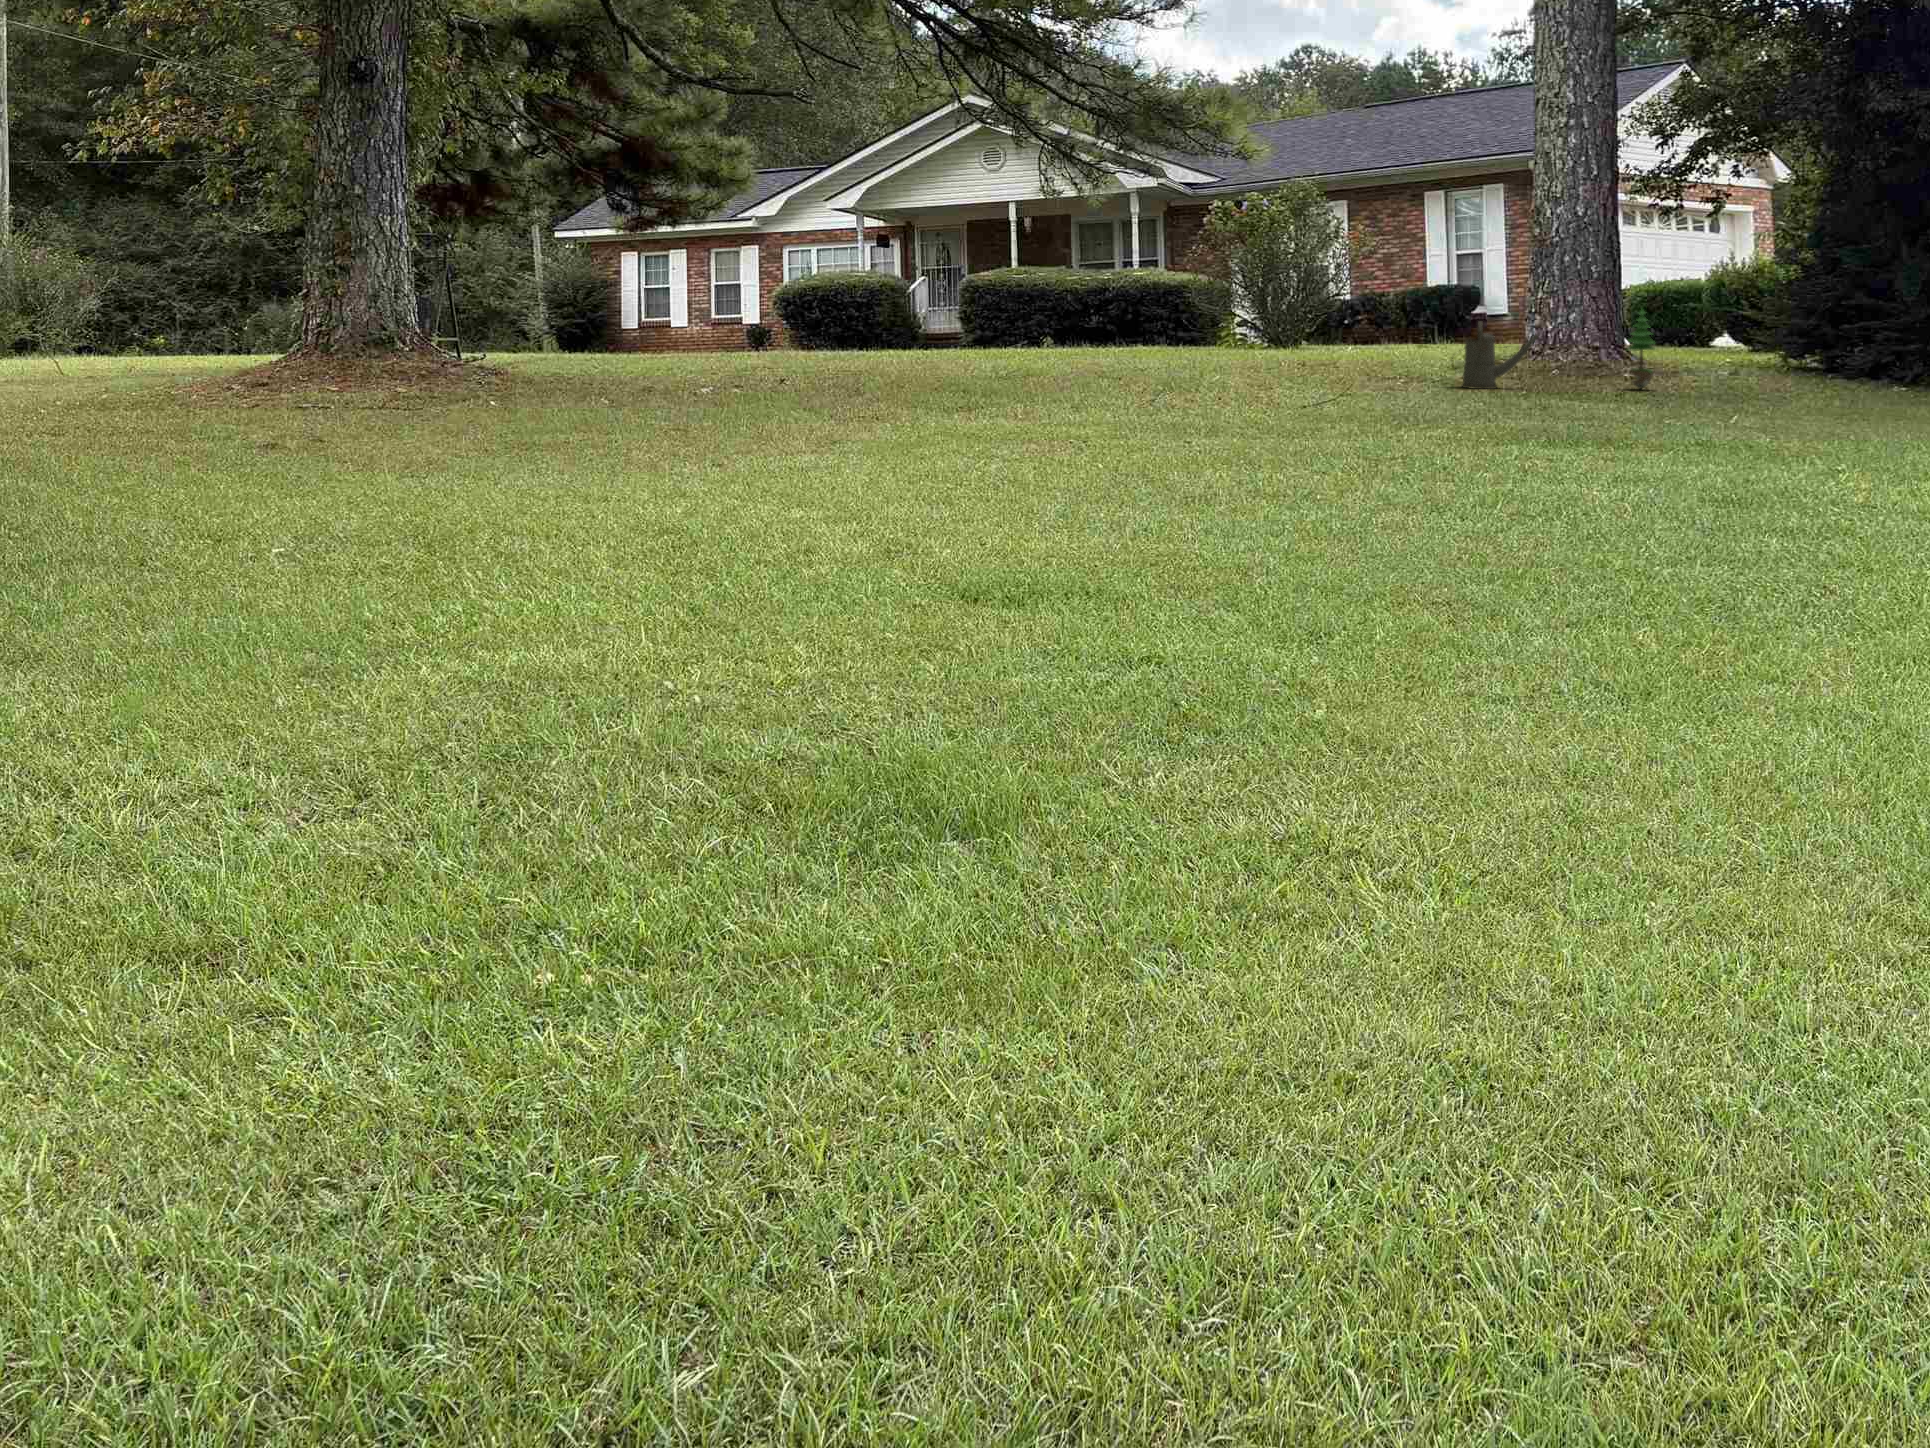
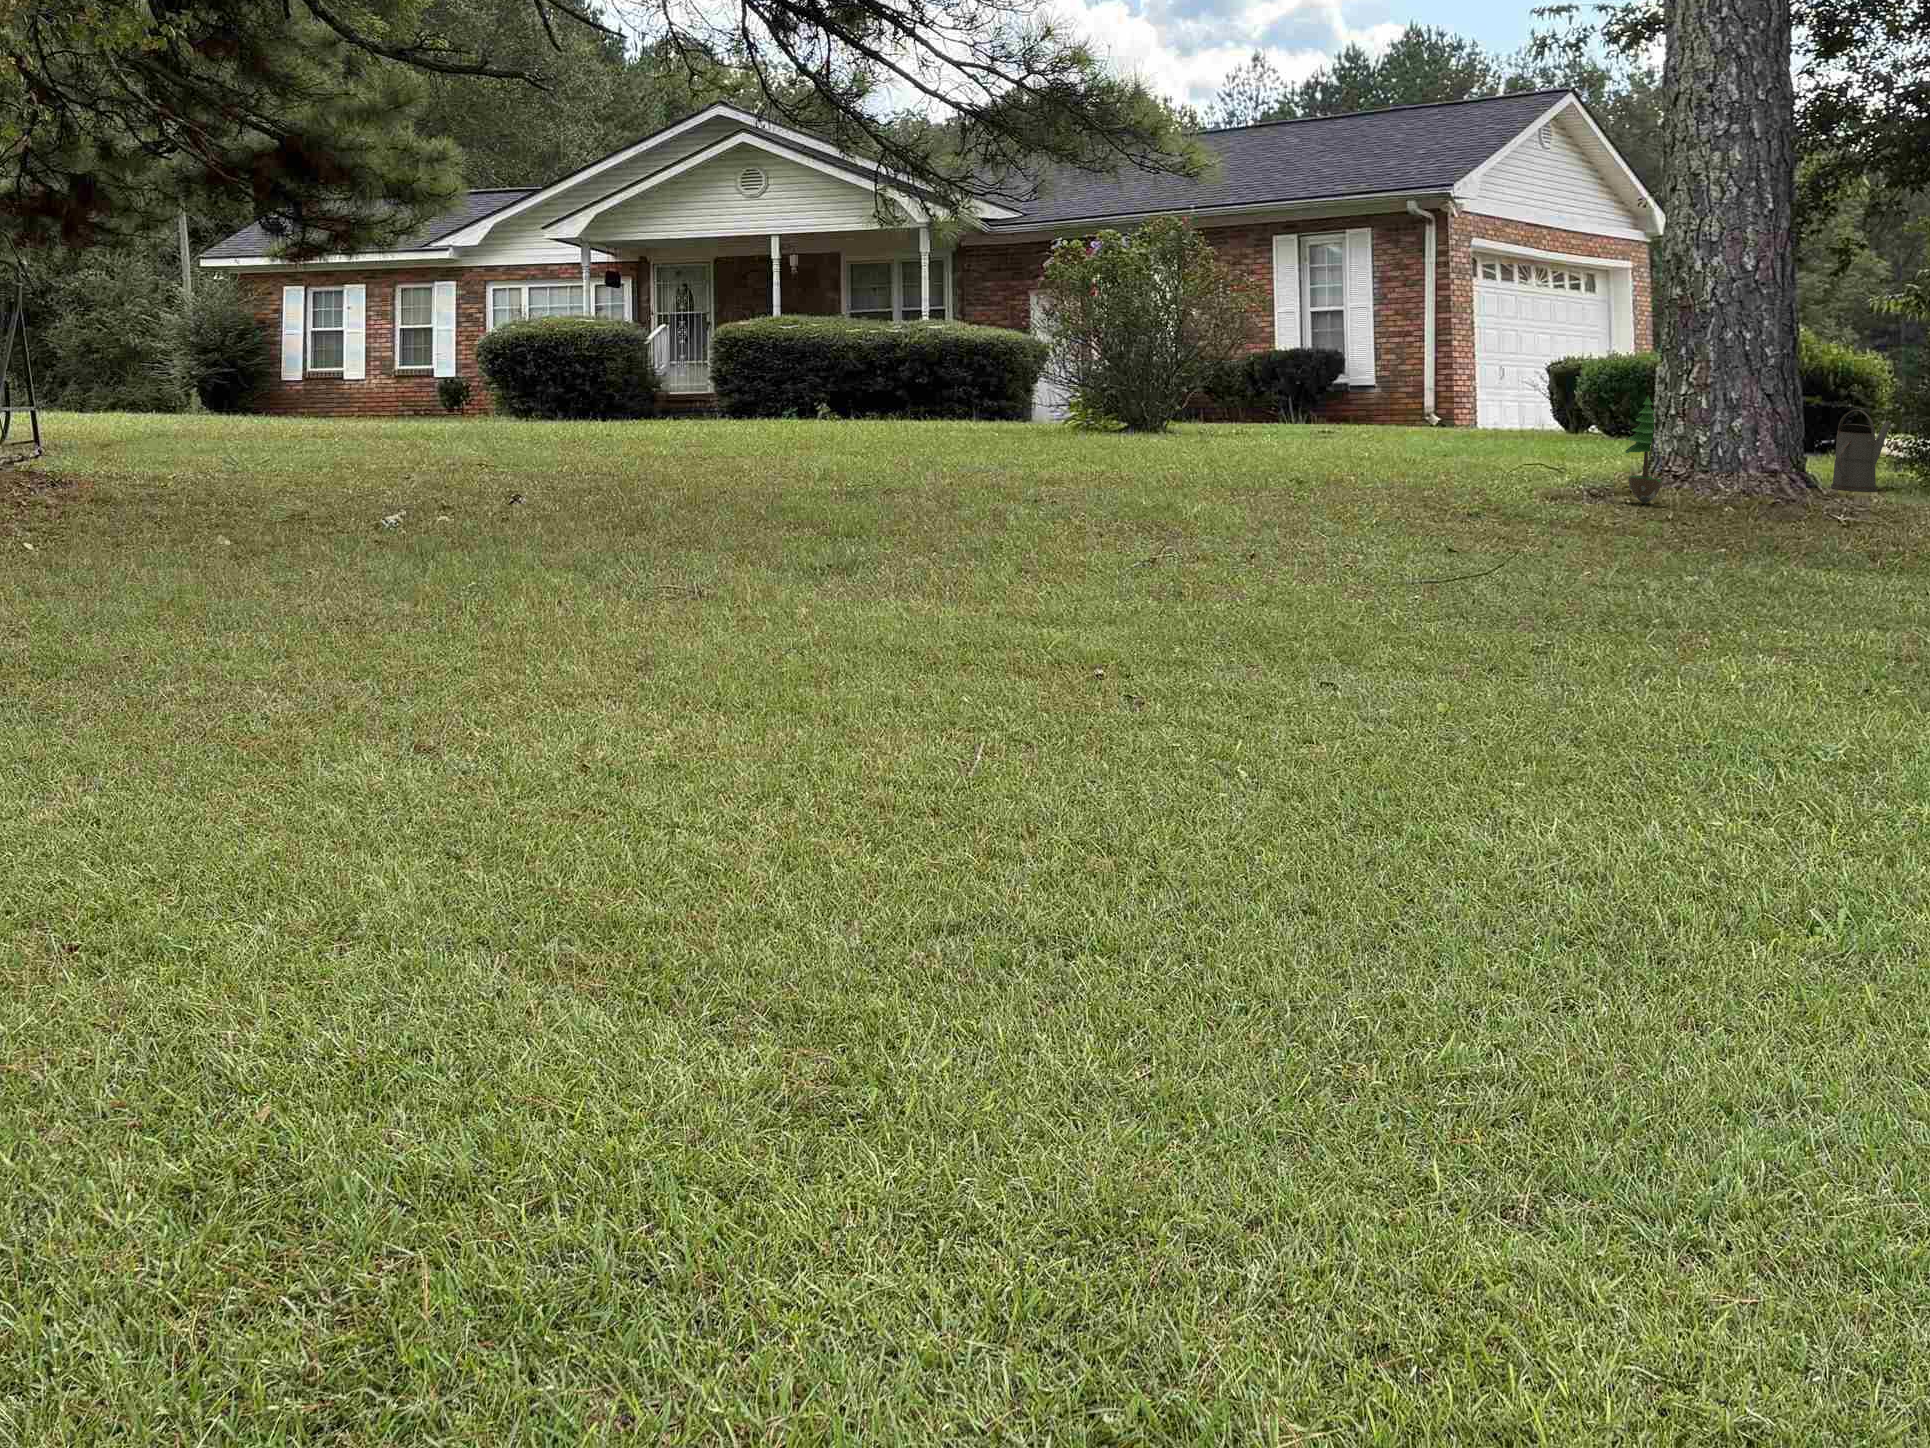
watering can: present [1452,321,1539,389] -> present [1831,410,1891,492]

